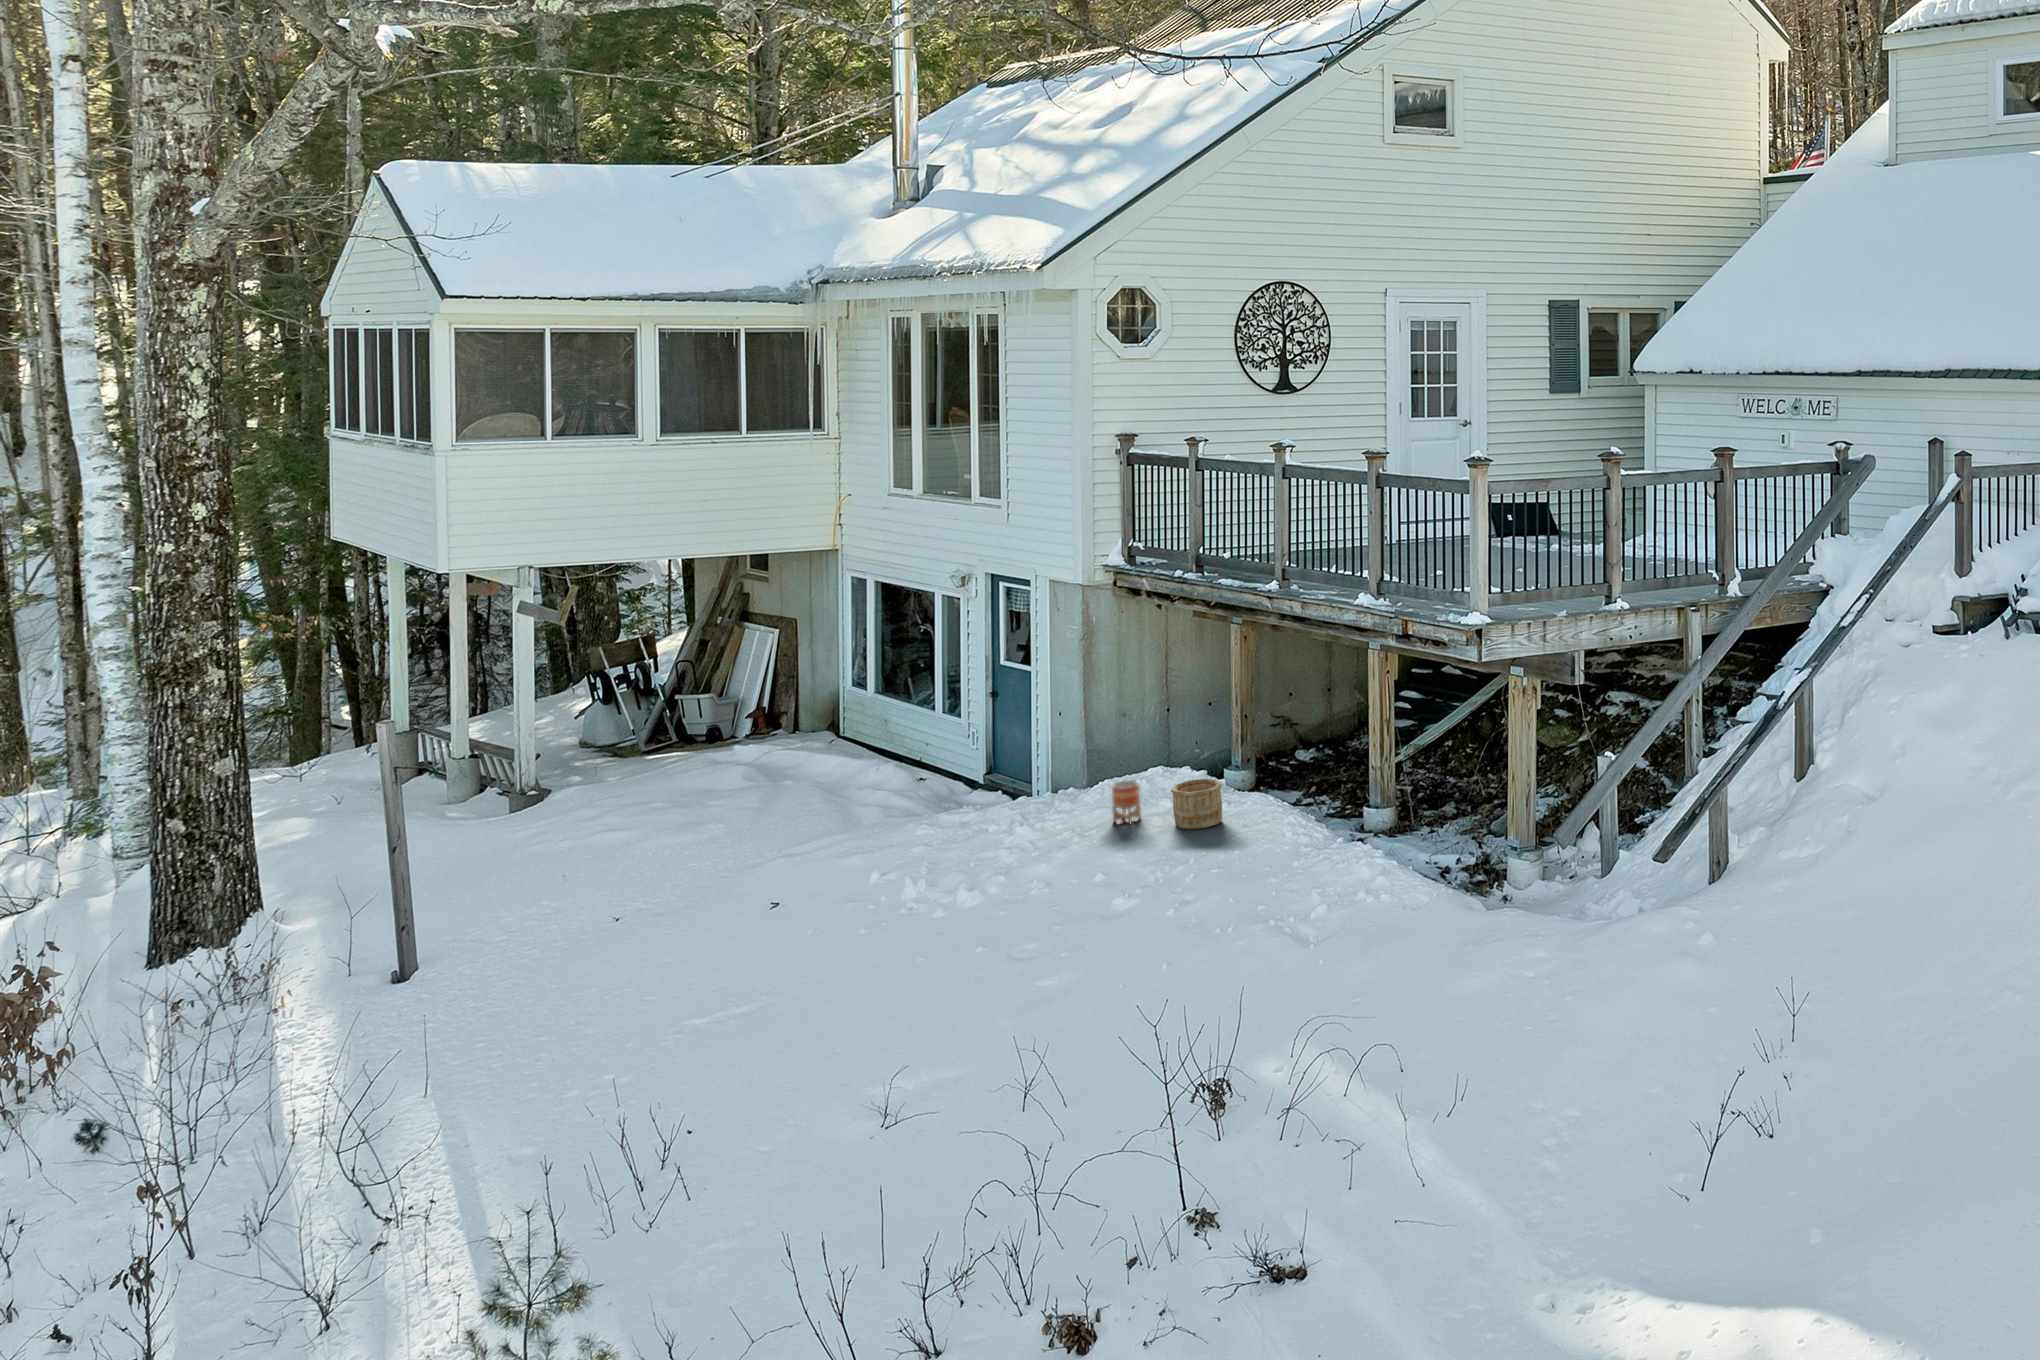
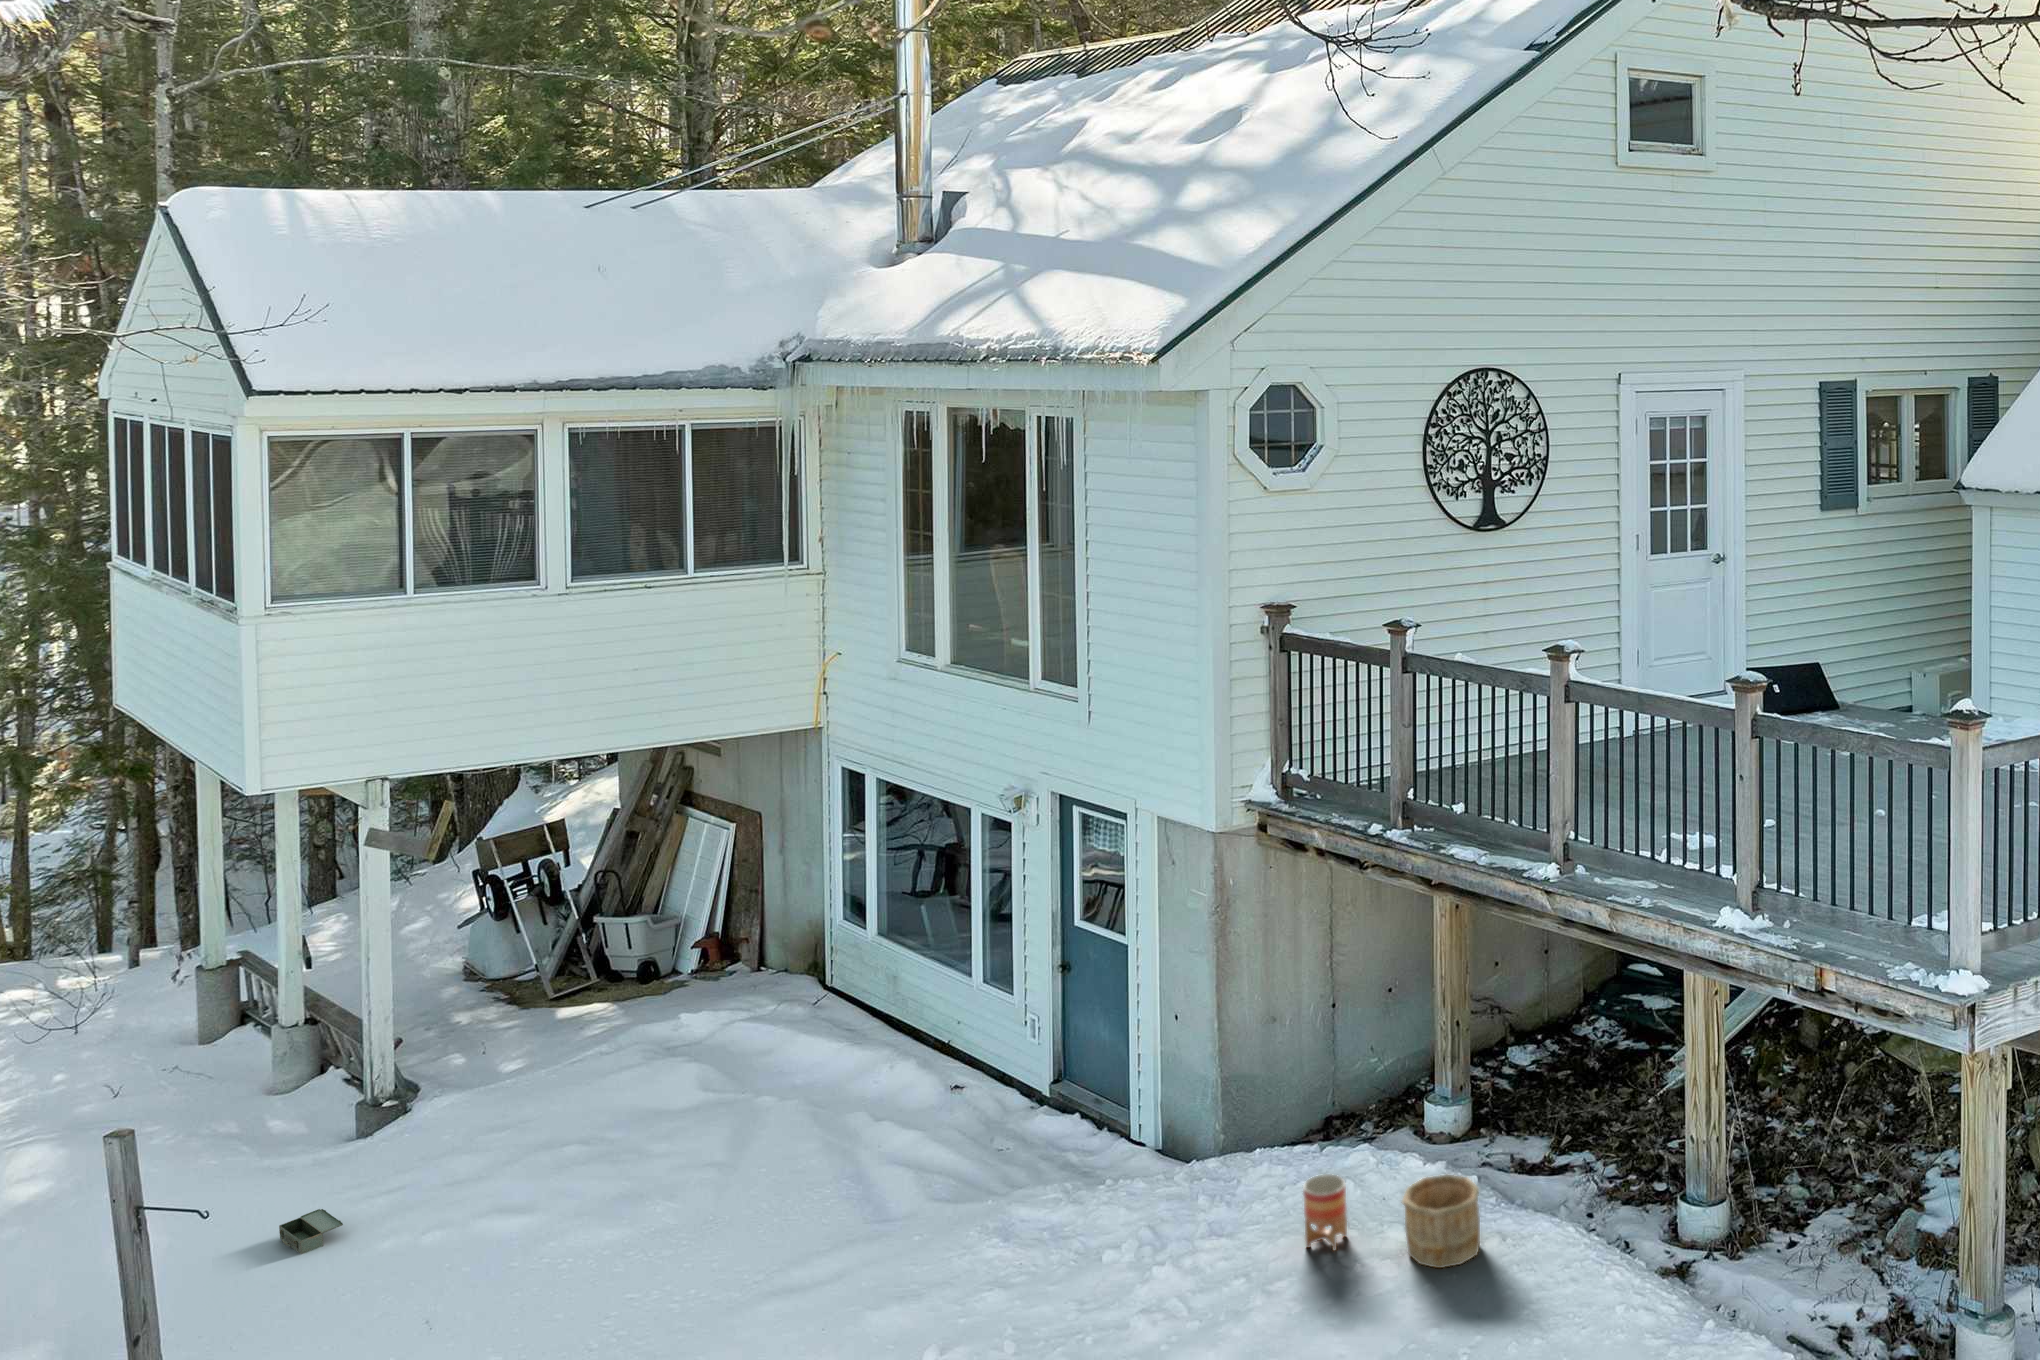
toolbox: none [466,818,507,840] -> present [279,1209,343,1254]

